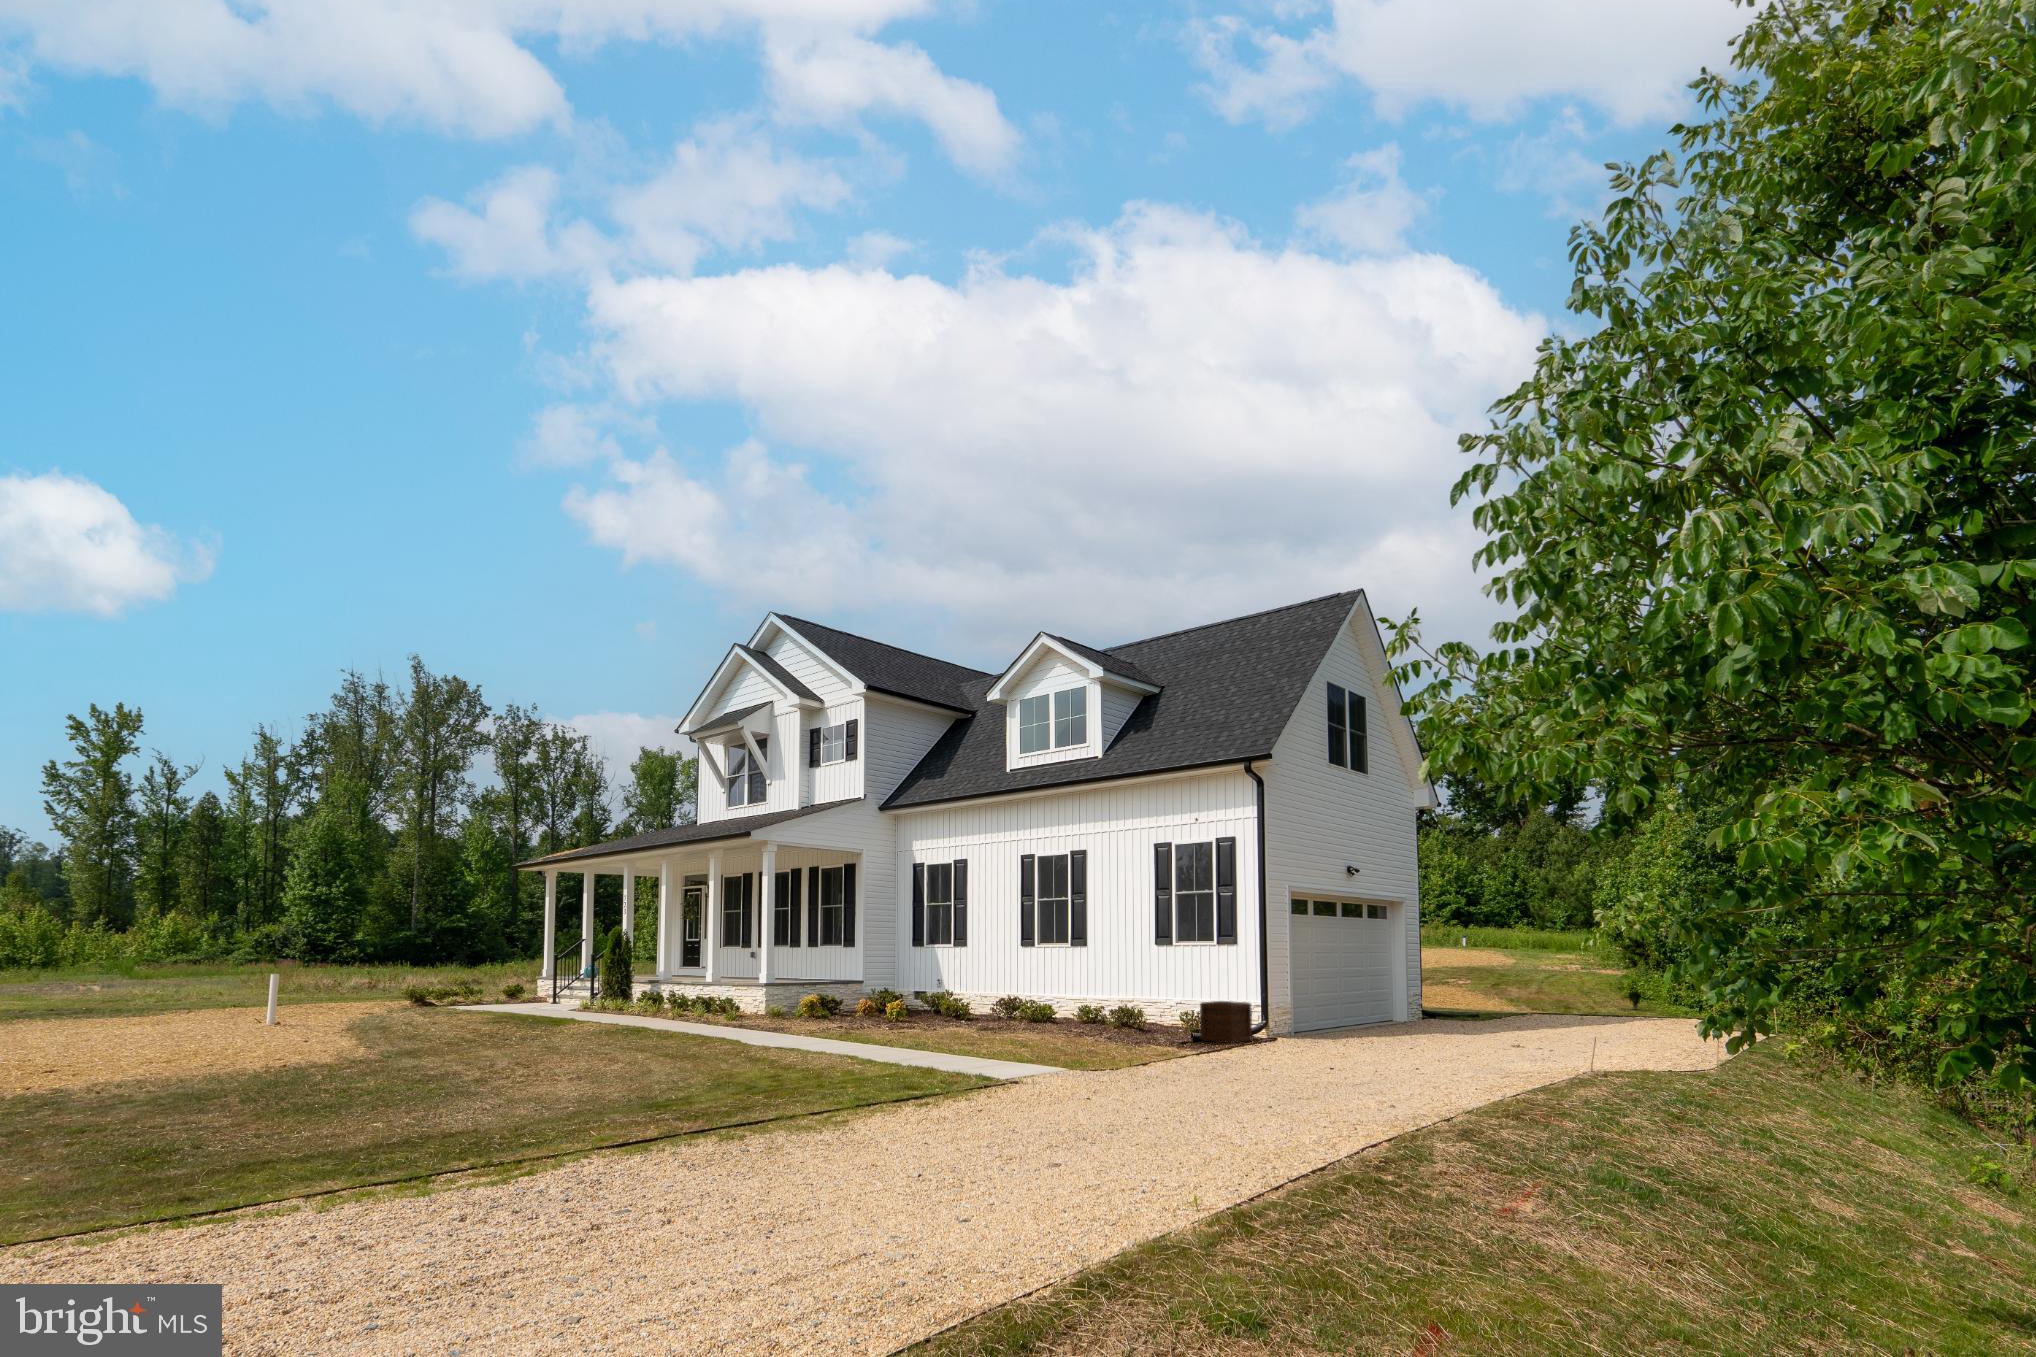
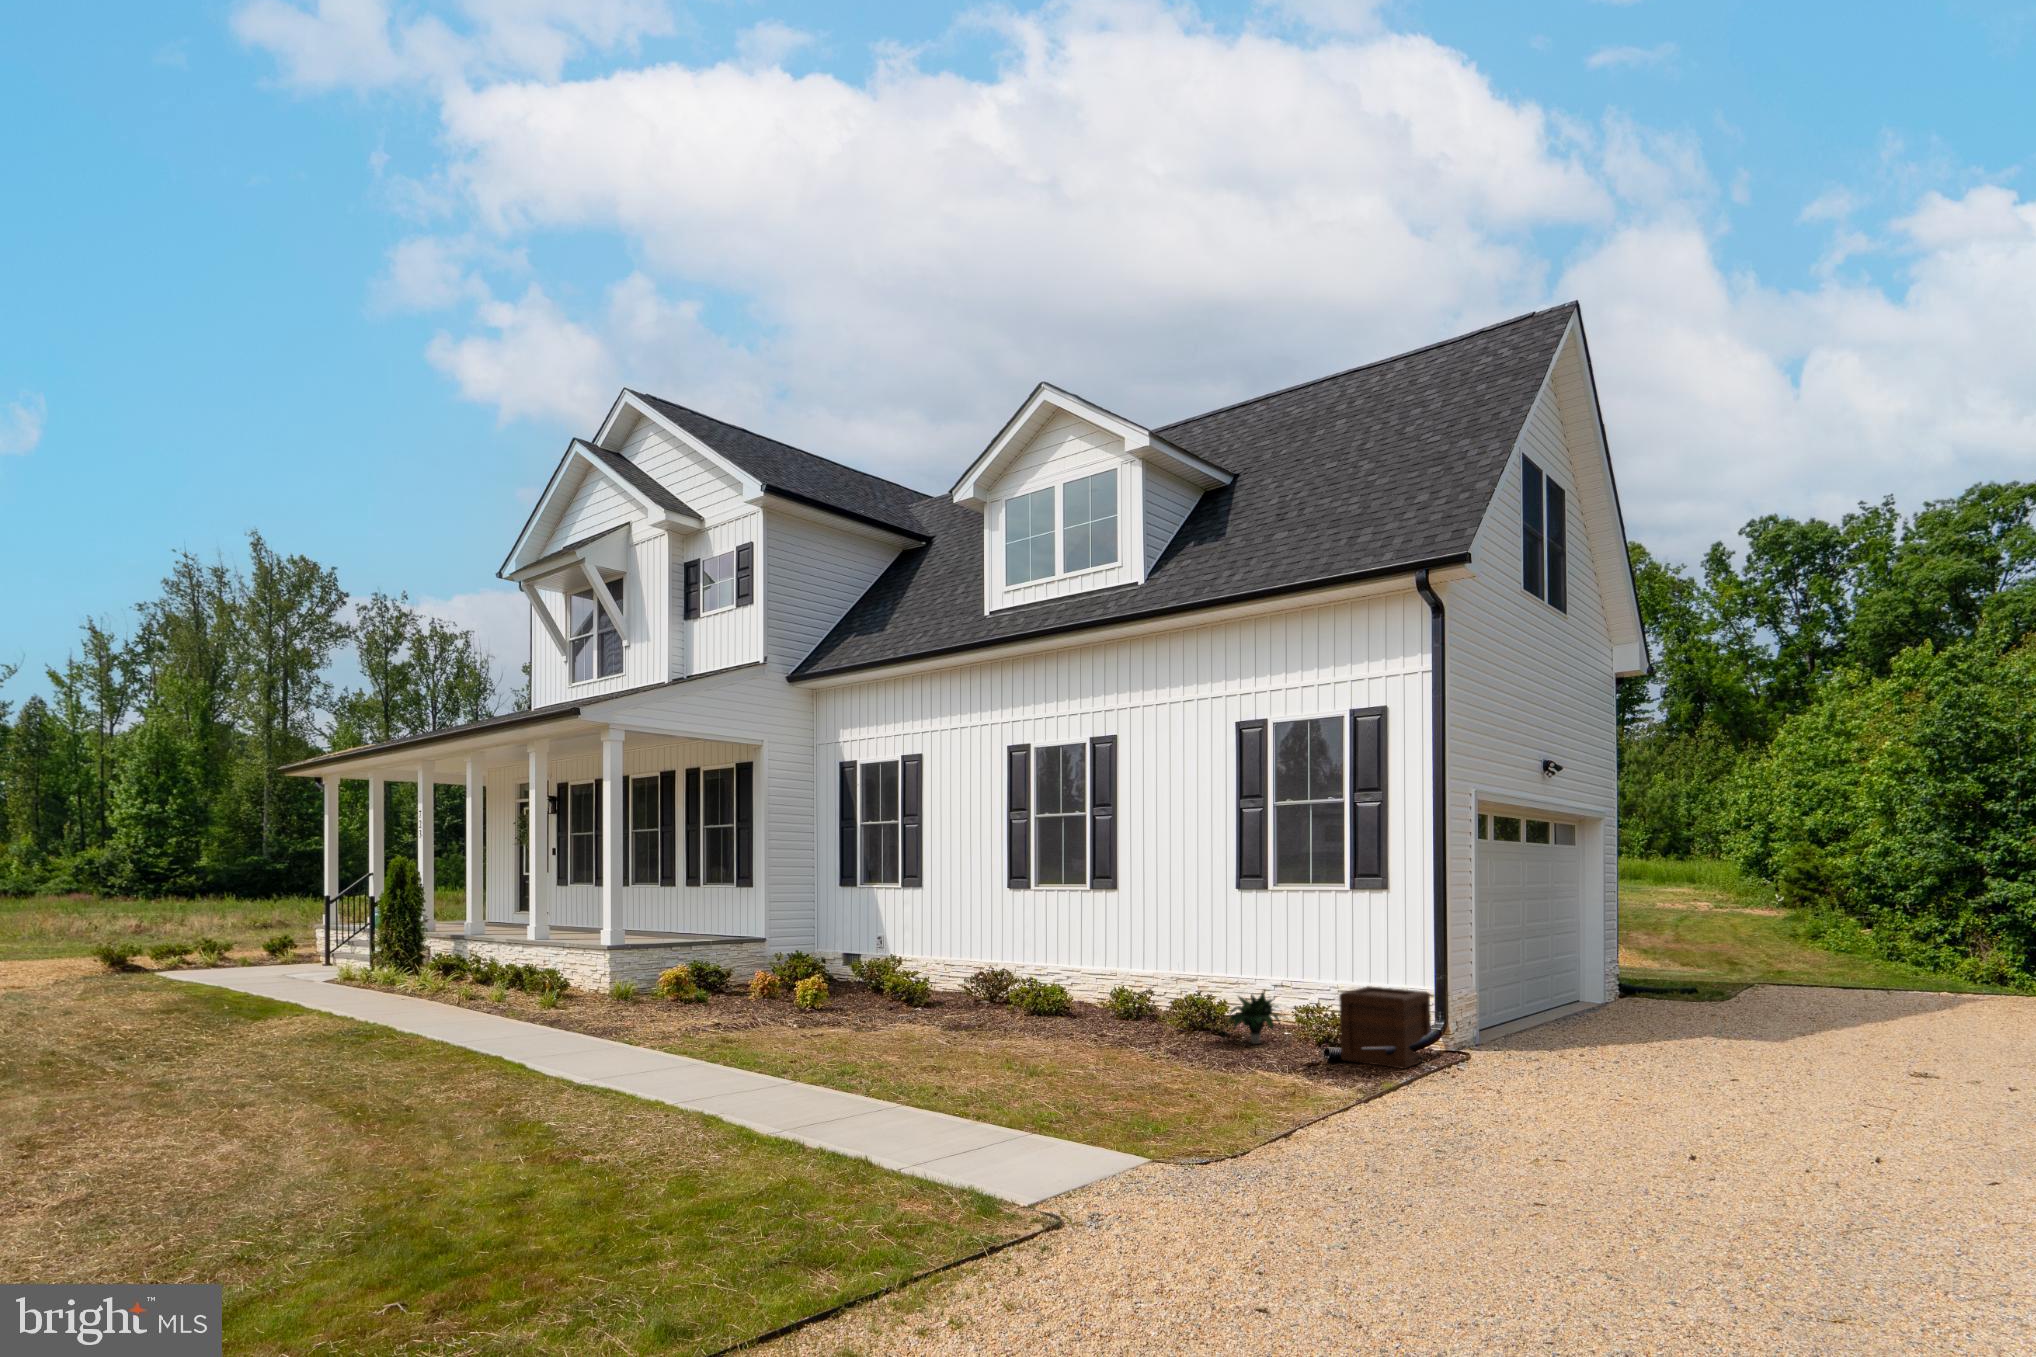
potted plant: present [1622,989,1645,1010] -> present [1227,993,1284,1044]

